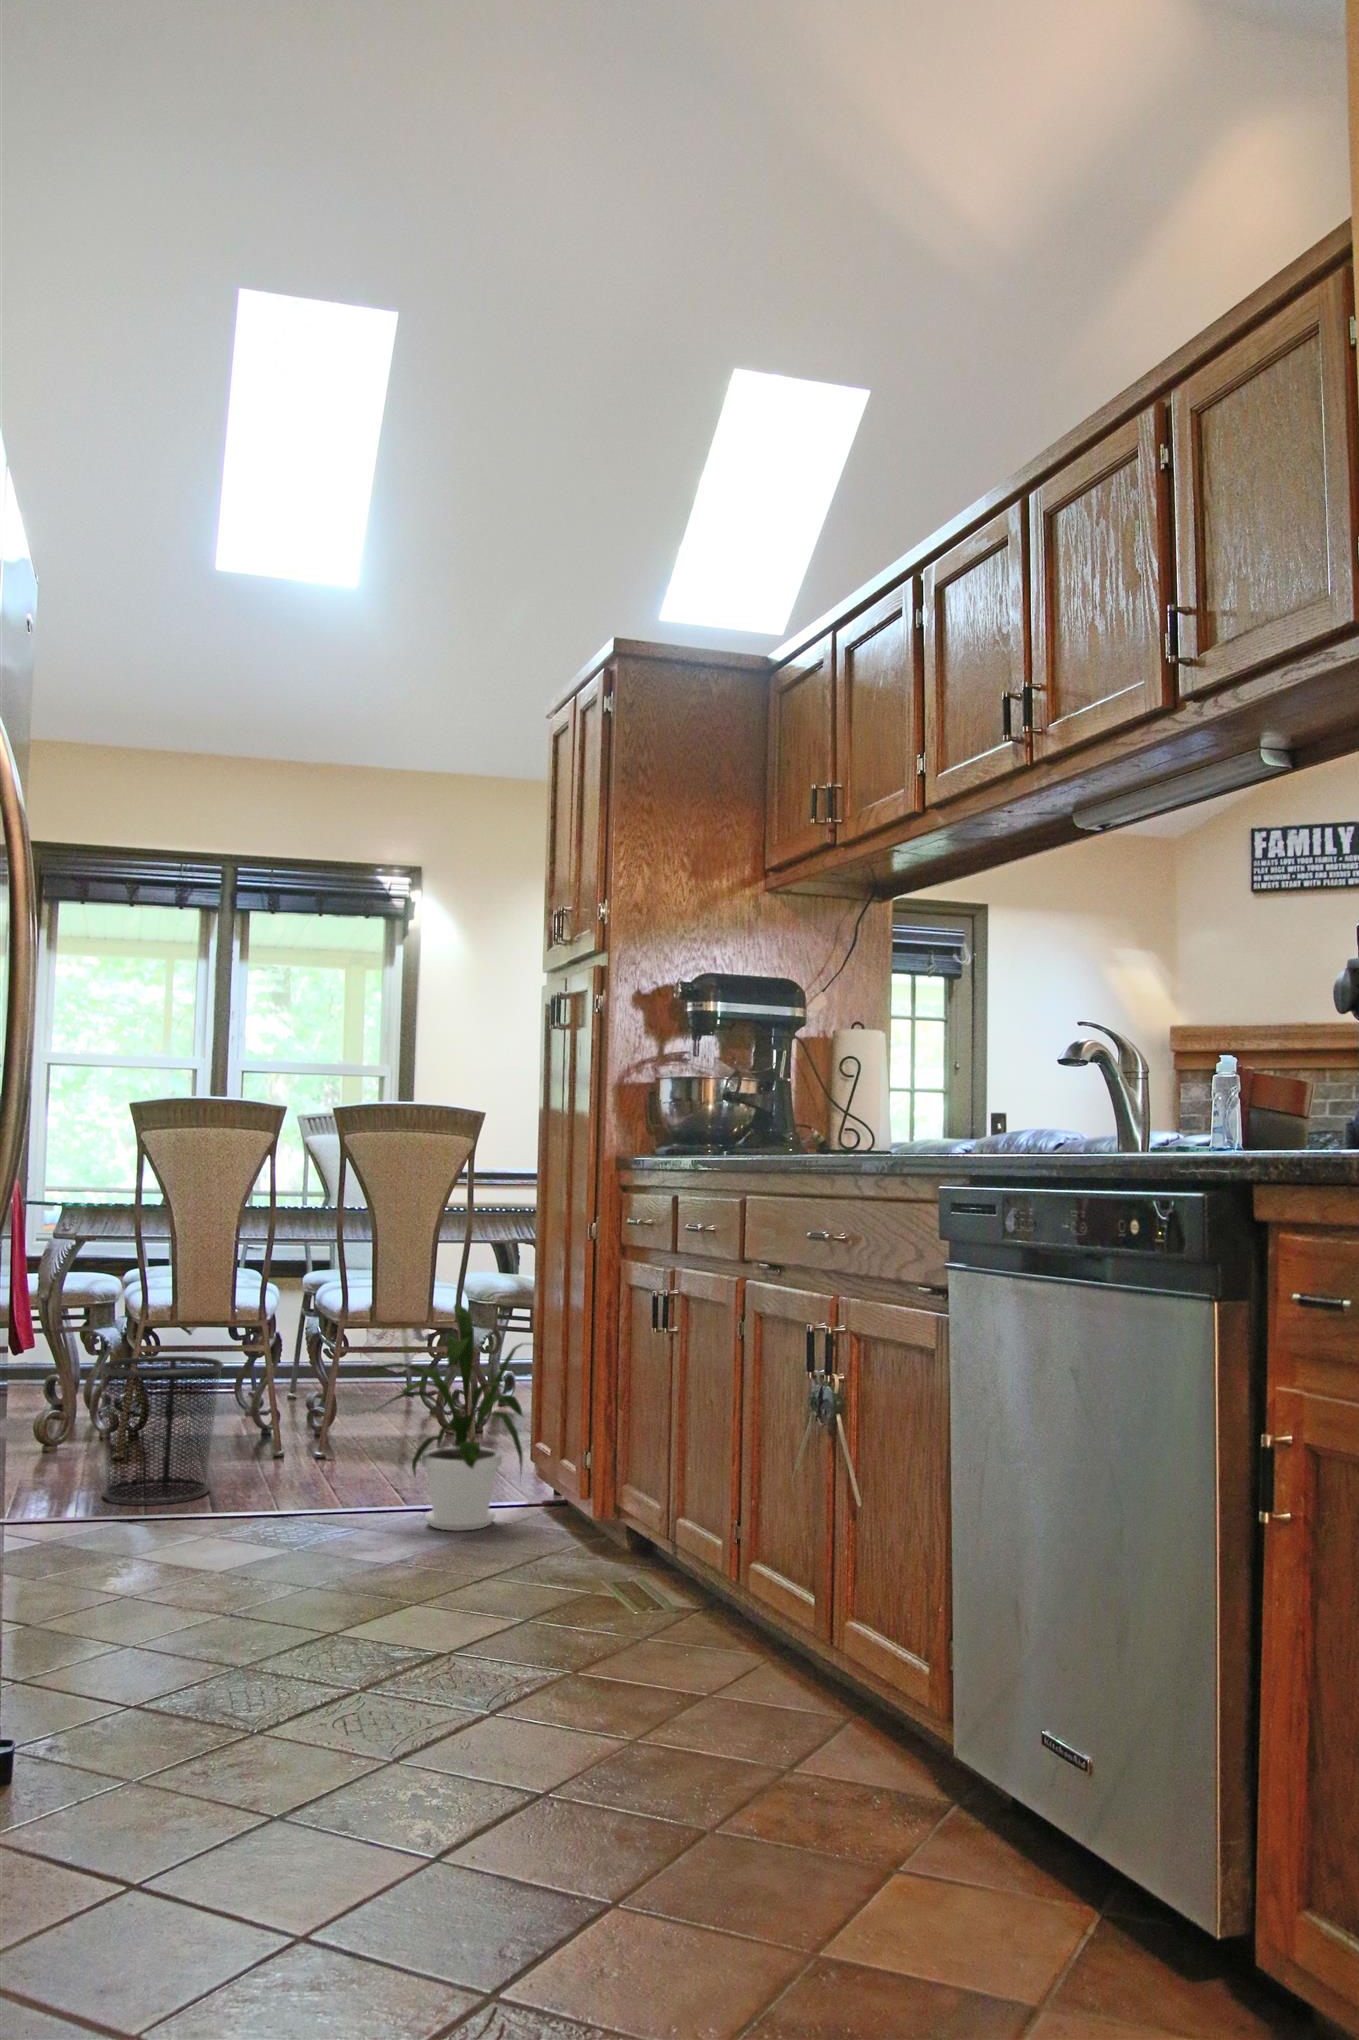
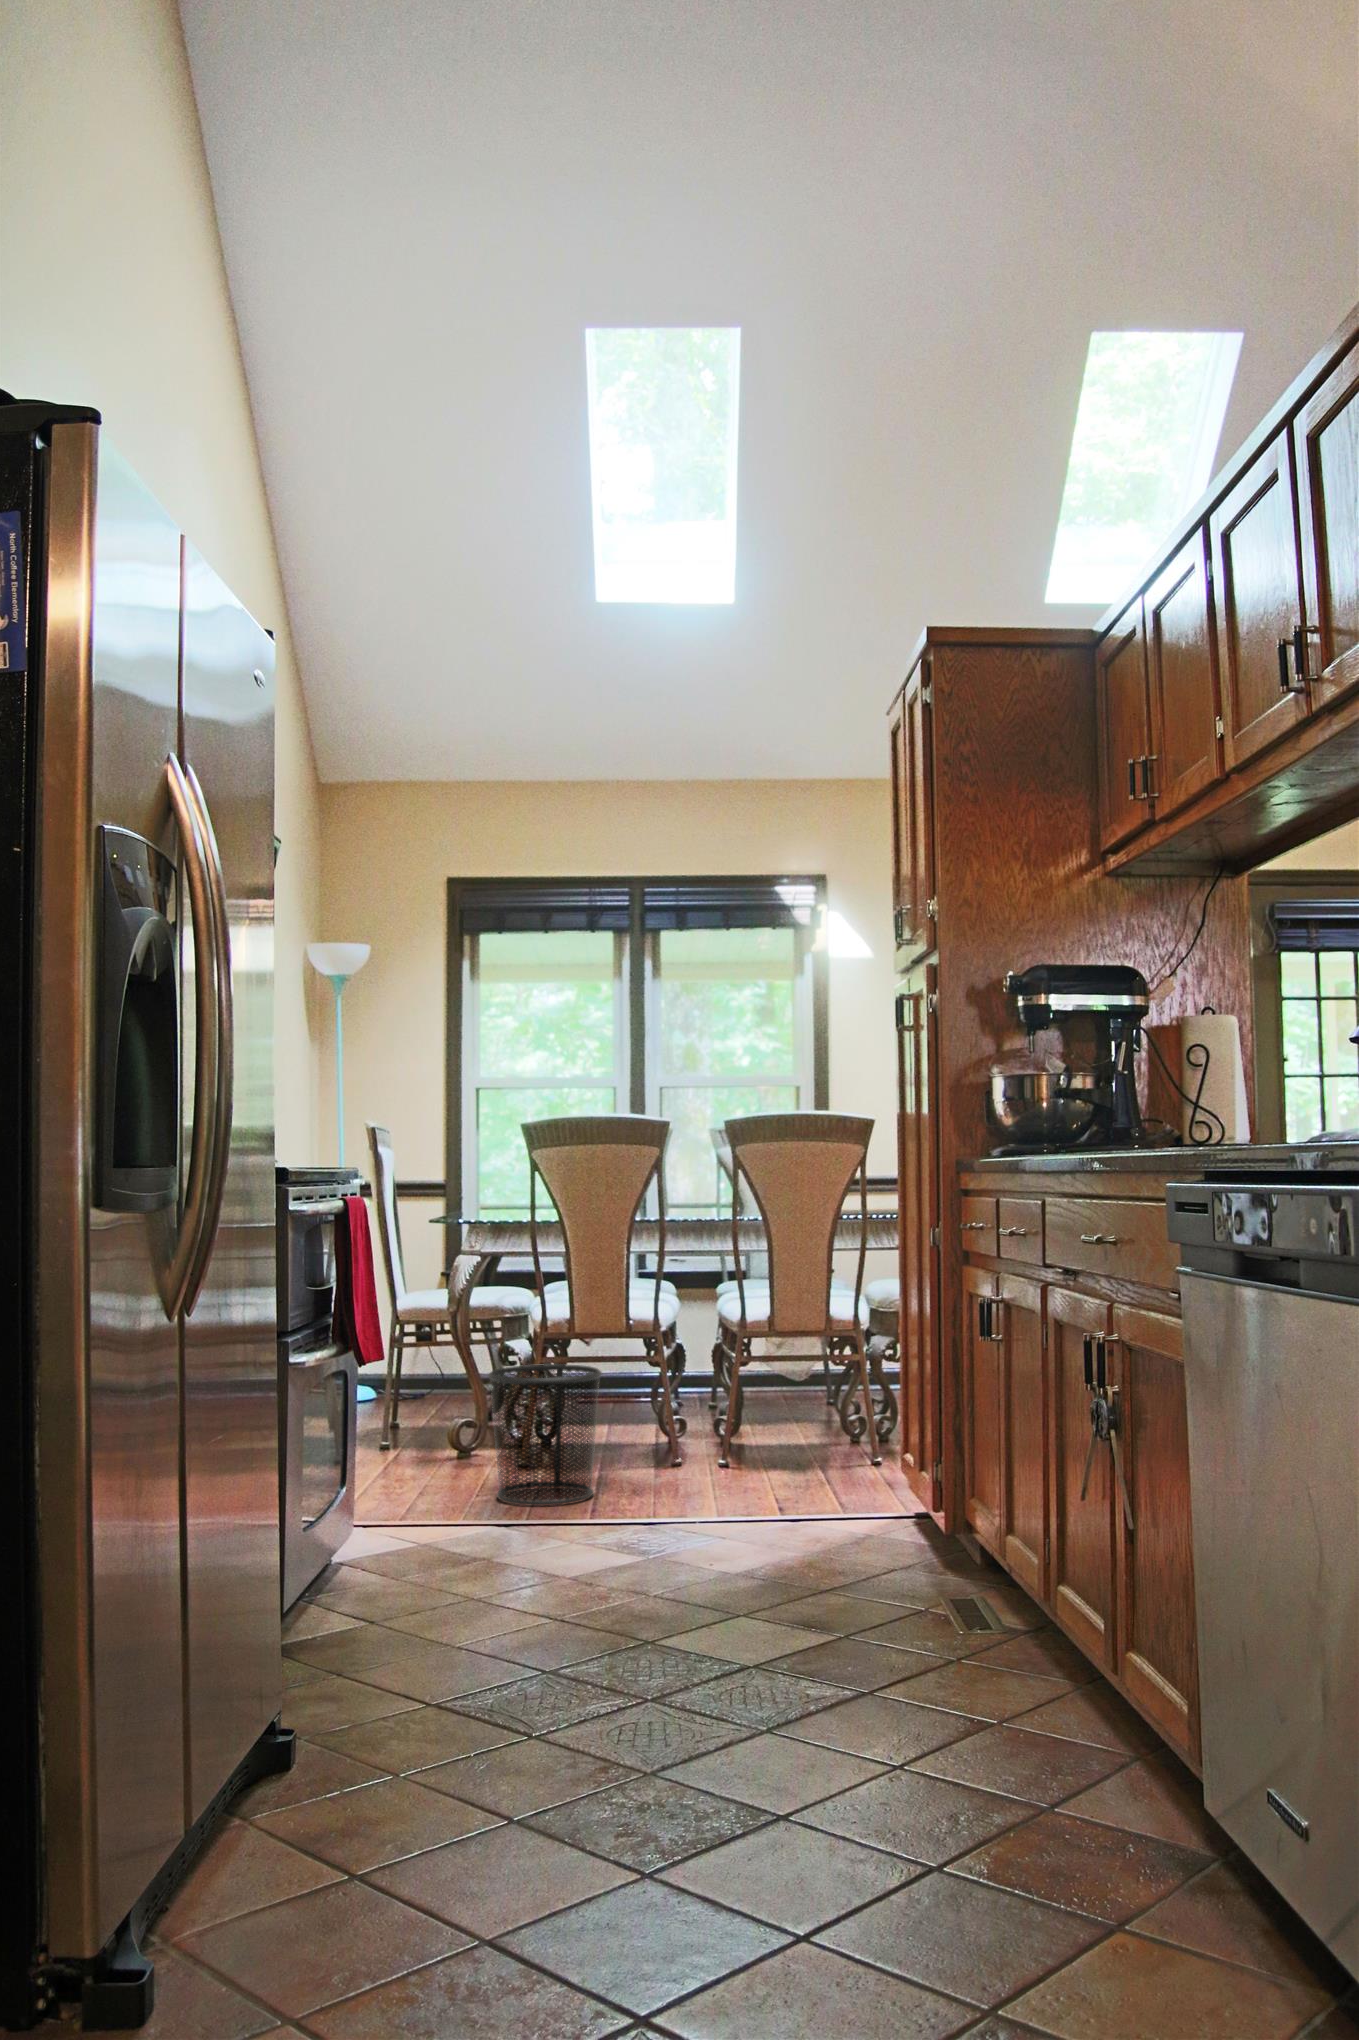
house plant: present [370,1304,523,1531] -> none [726,1315,893,1544]

